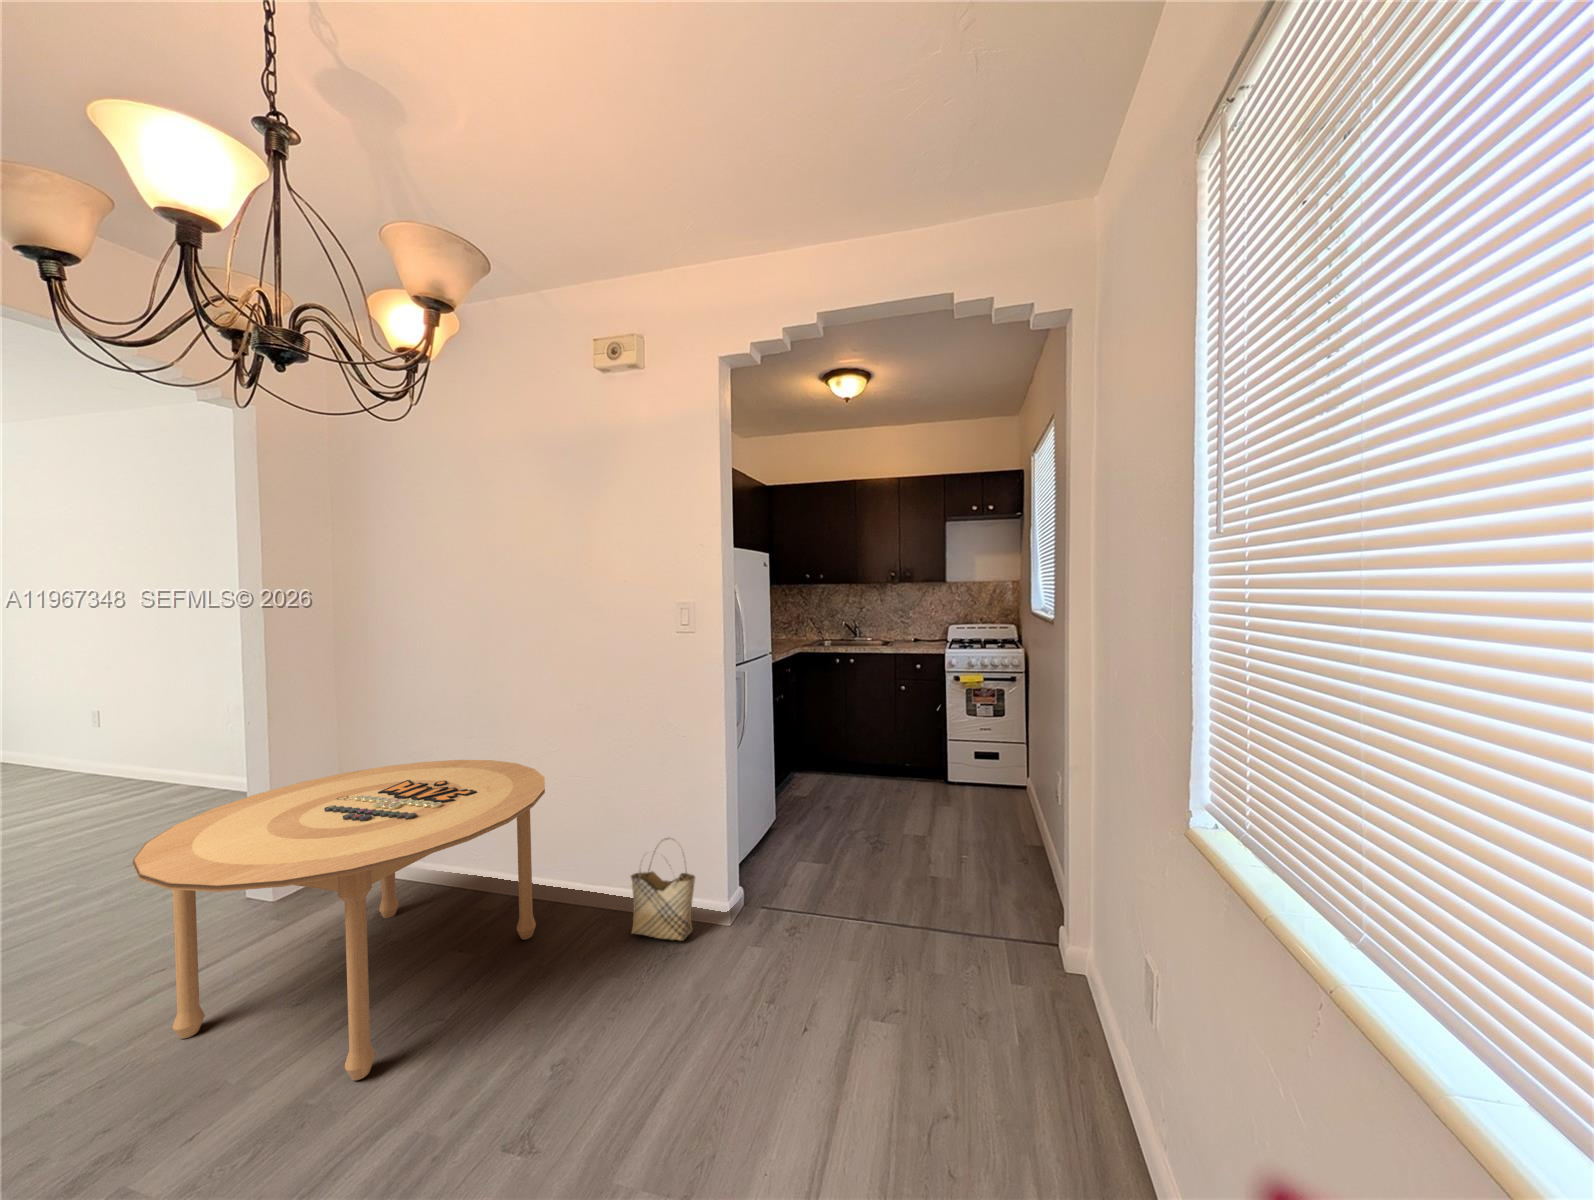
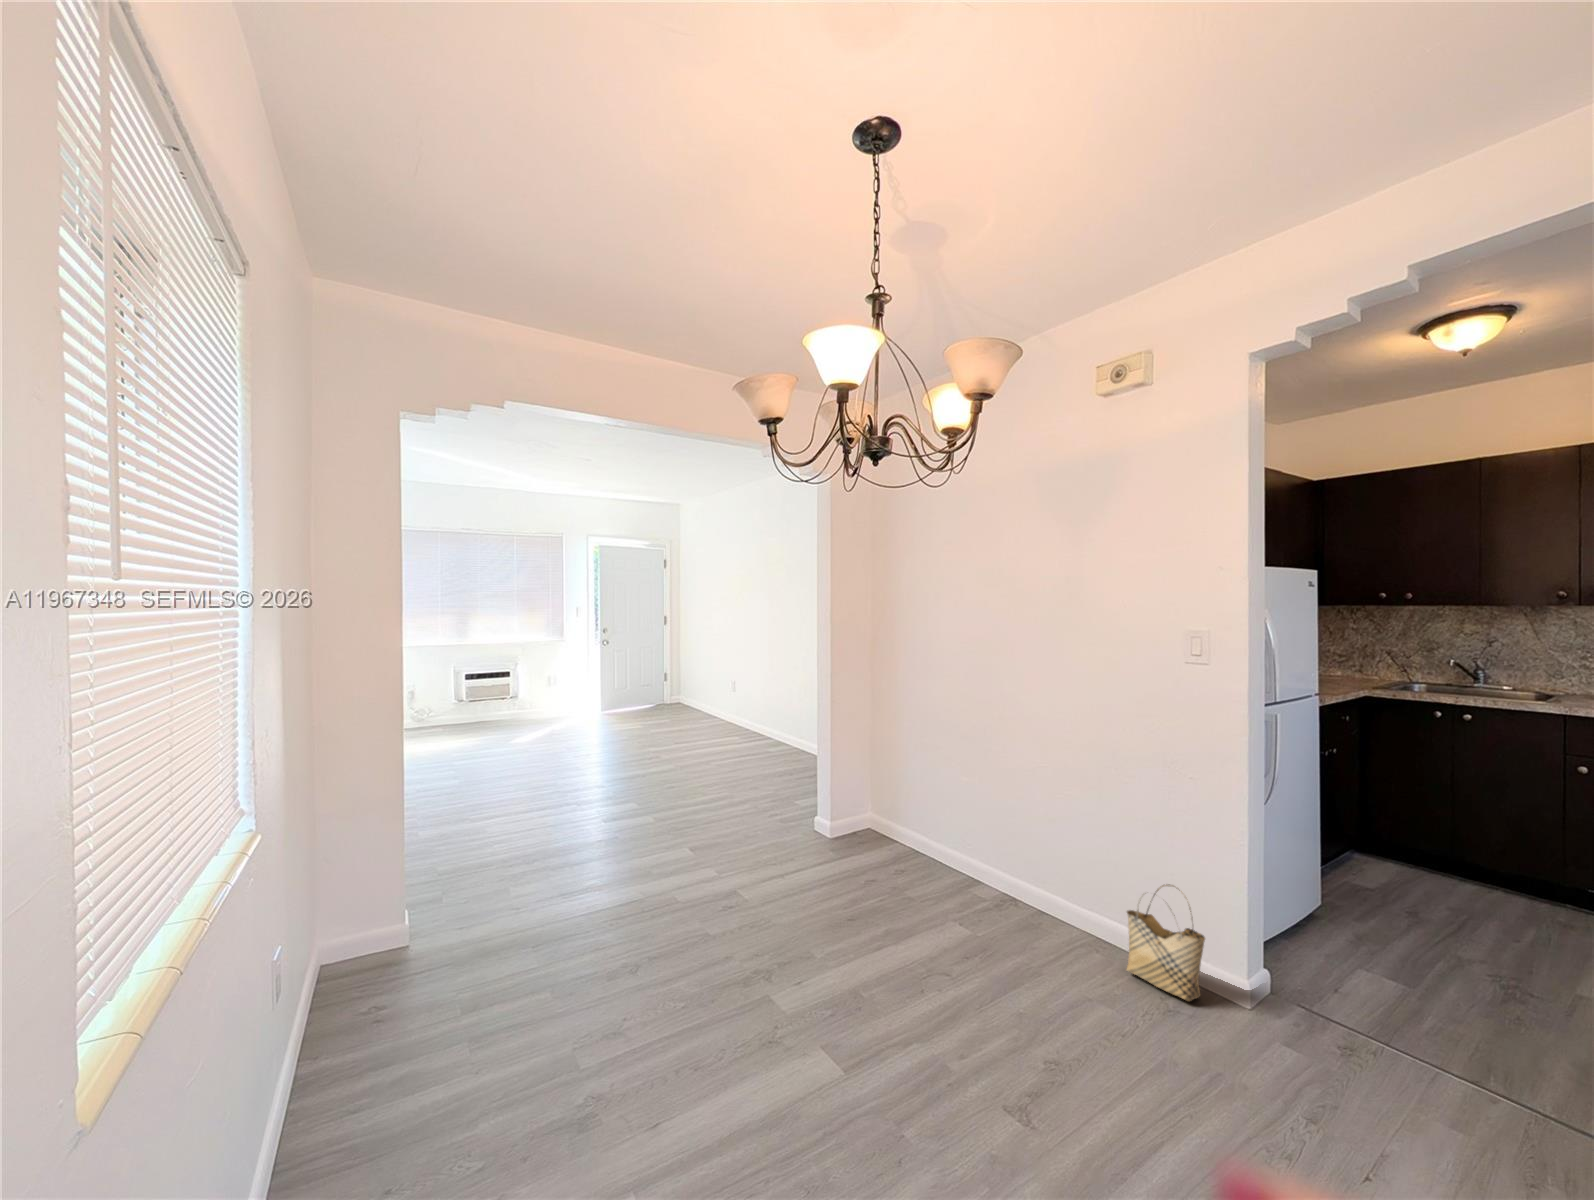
dining table: present [133,760,545,1080] -> none [781,752,1041,991]

